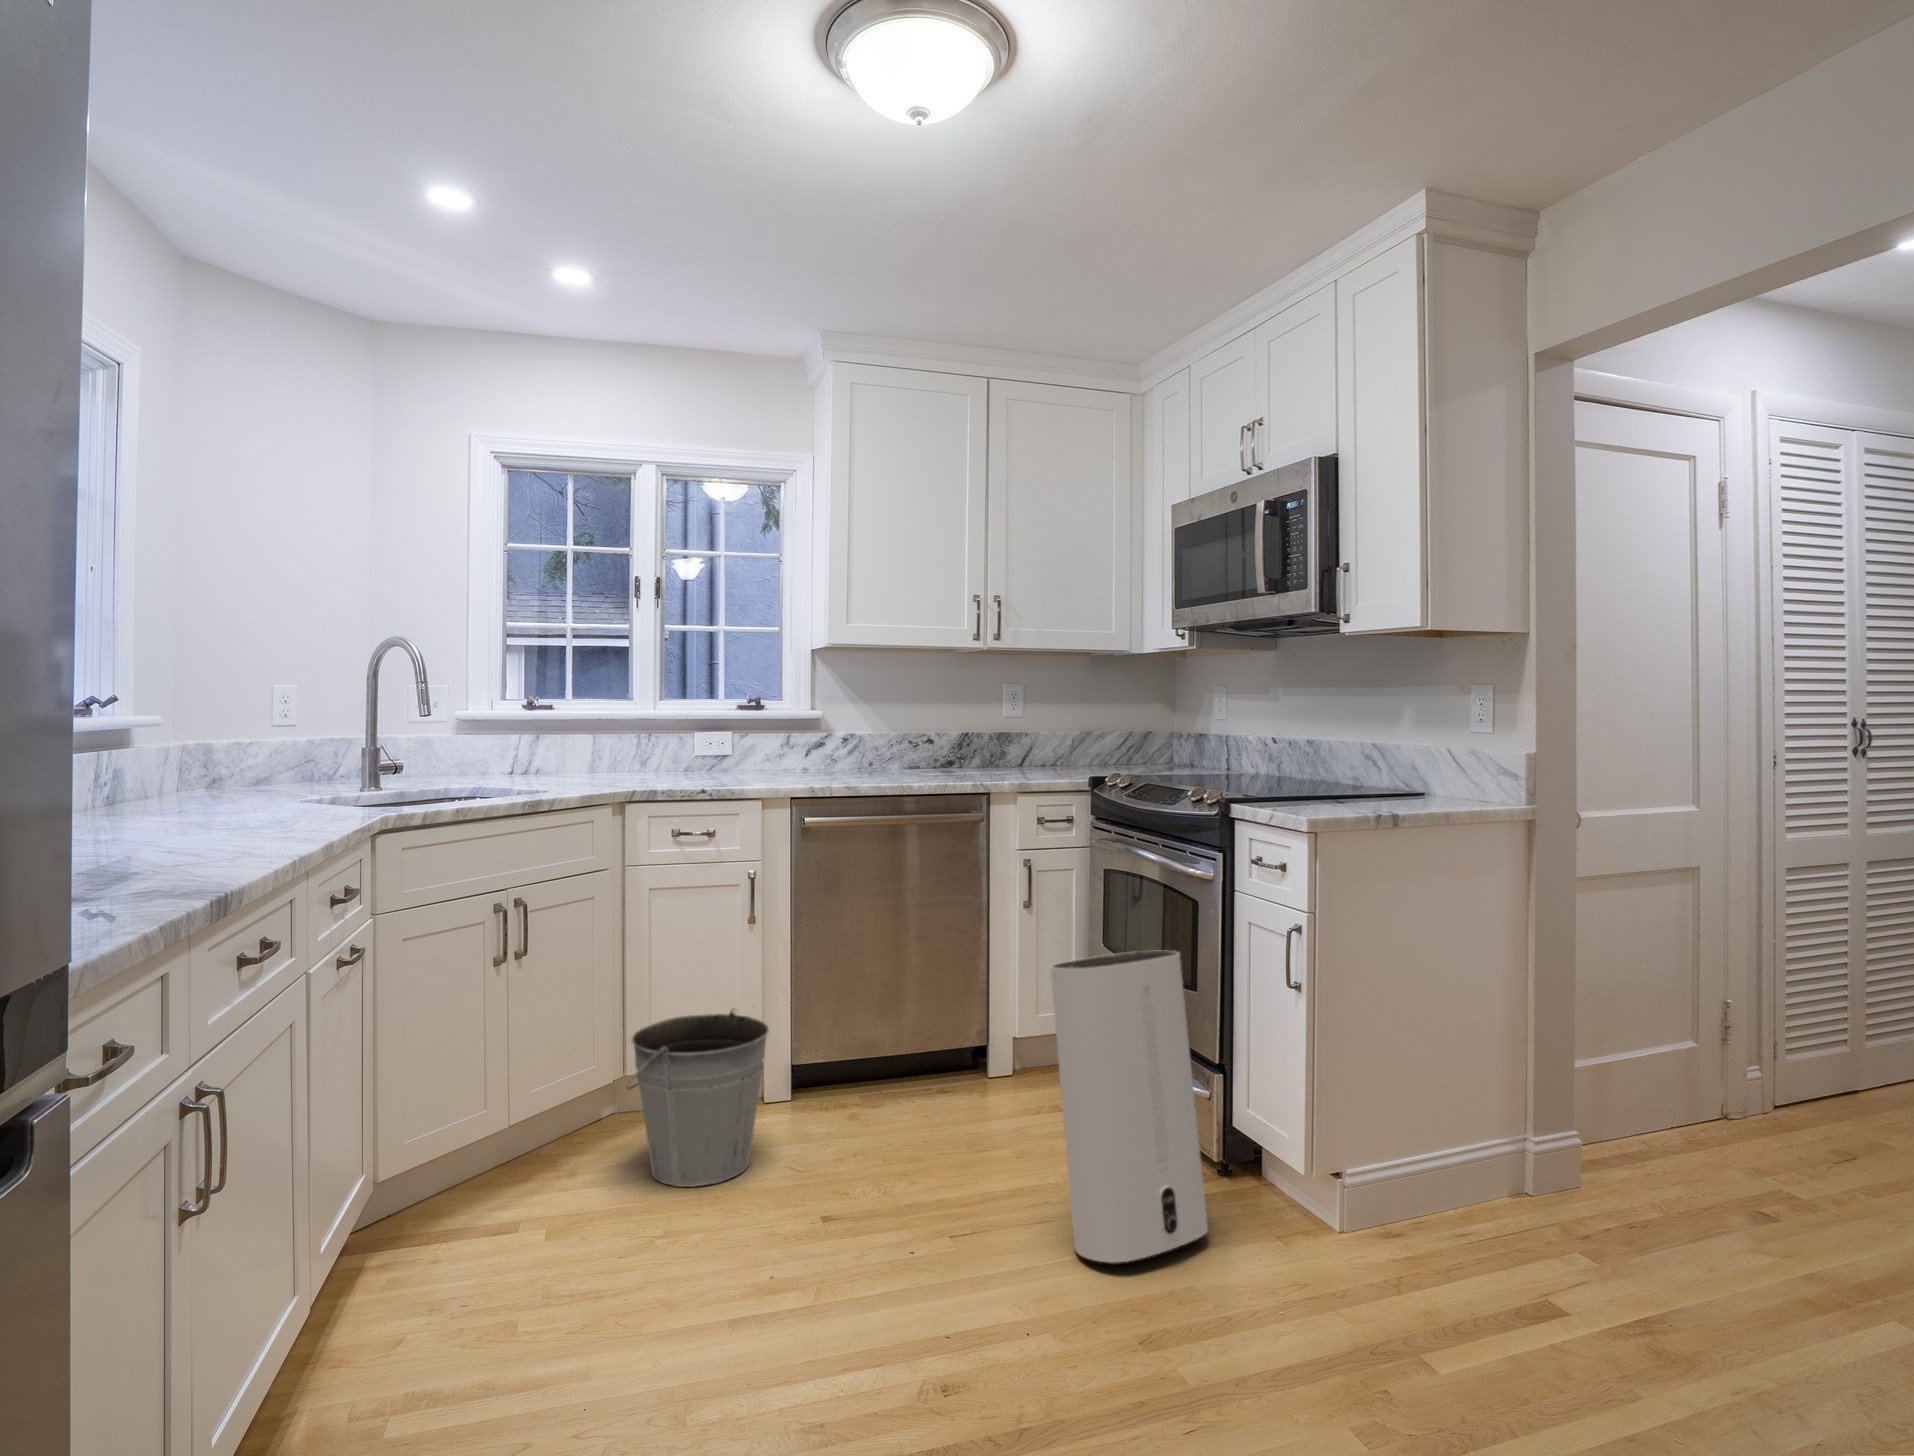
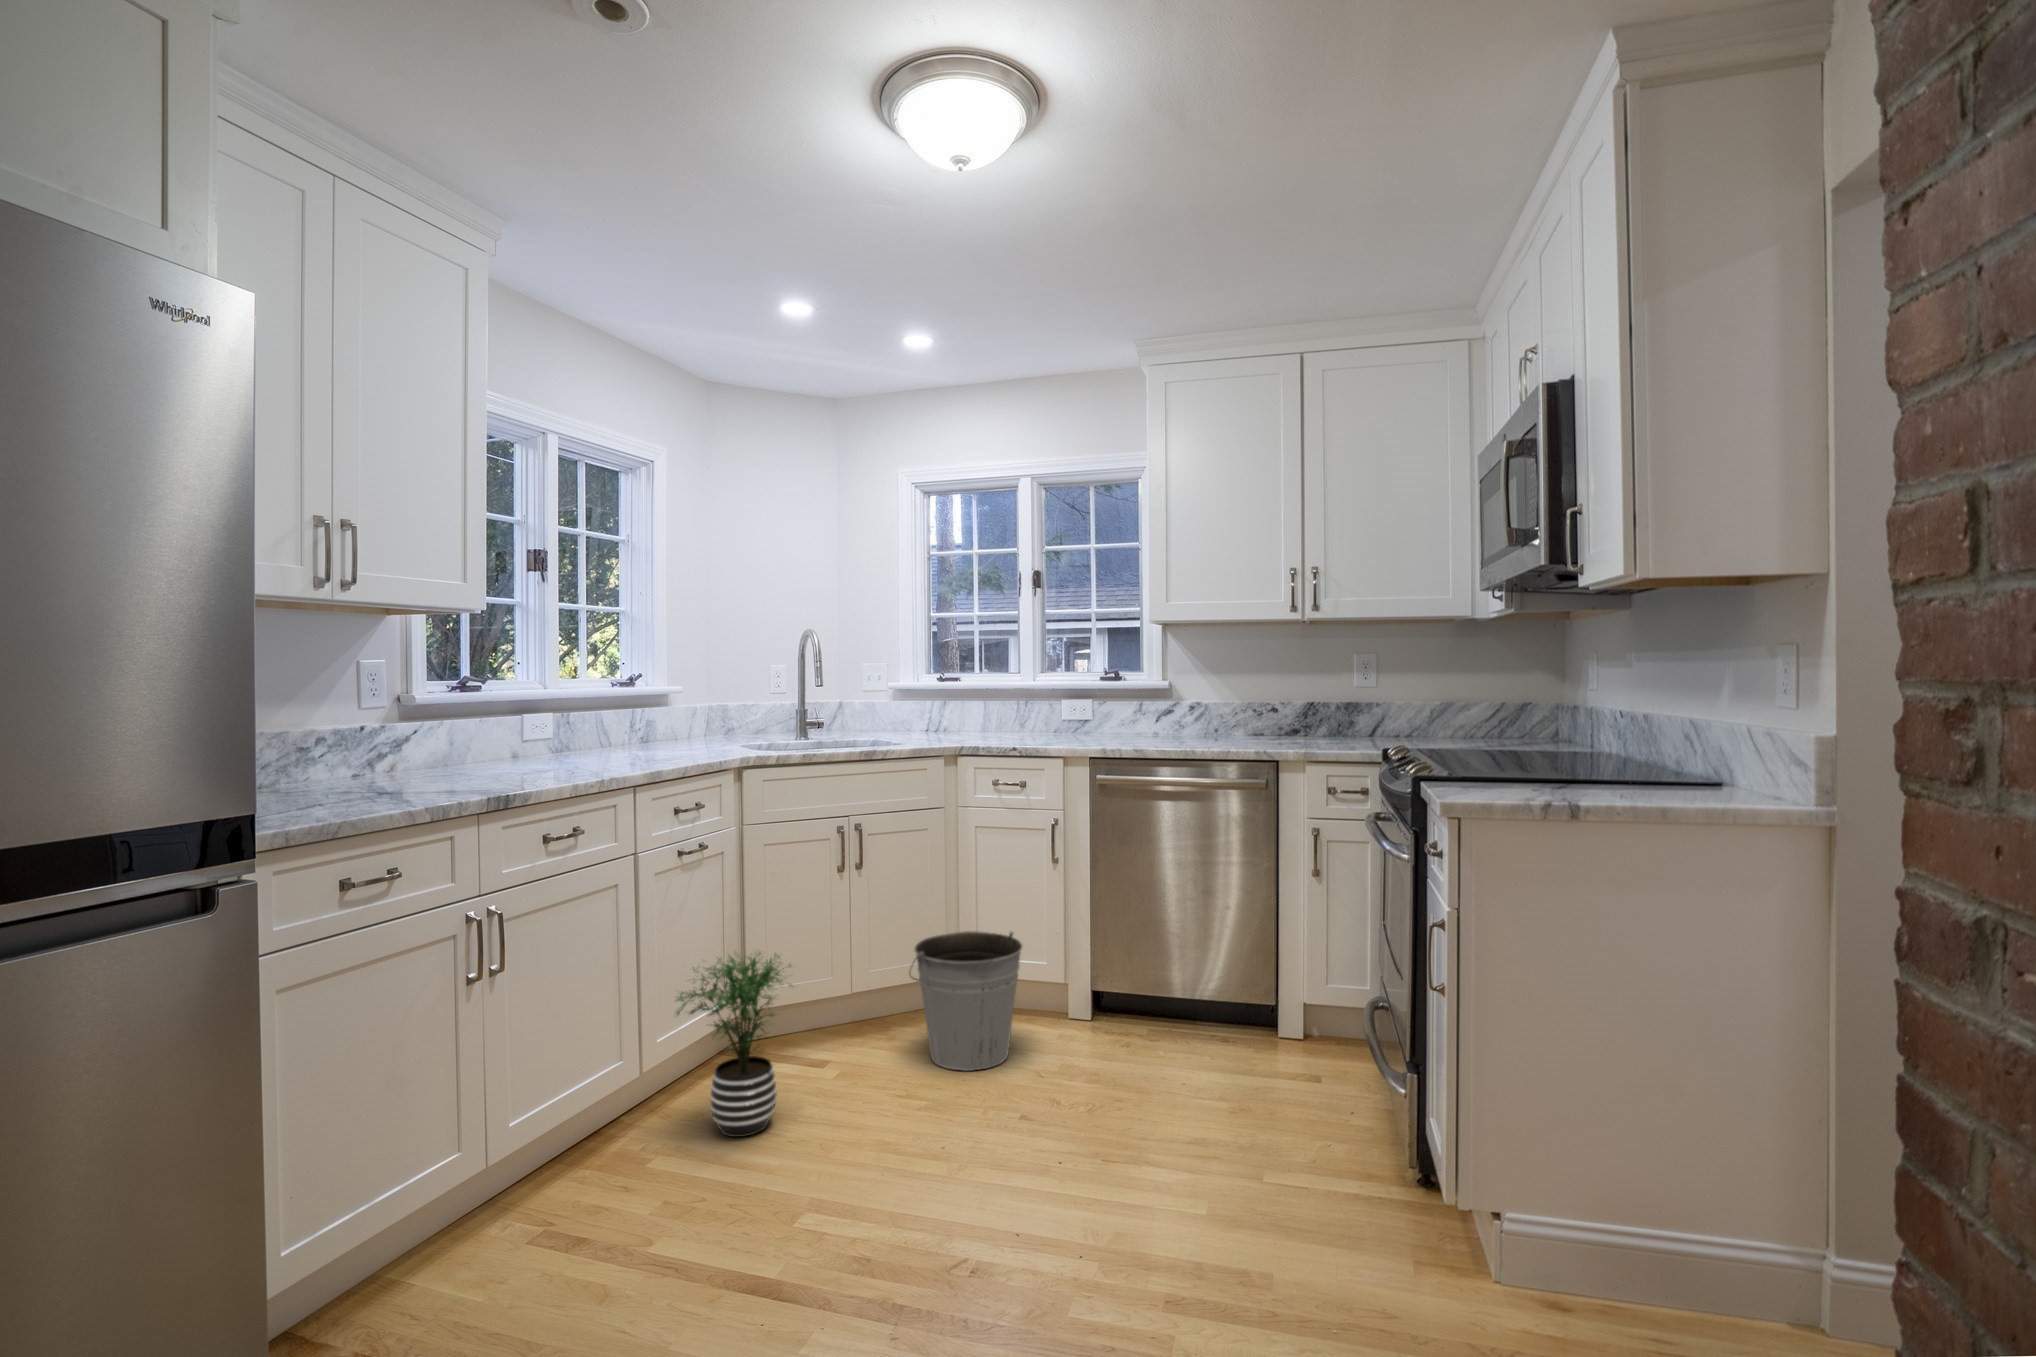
air purifier: present [1050,951,1208,1263] -> none [1161,930,1319,1243]
potted plant: none [400,1073,576,1341] -> present [676,953,792,1137]

